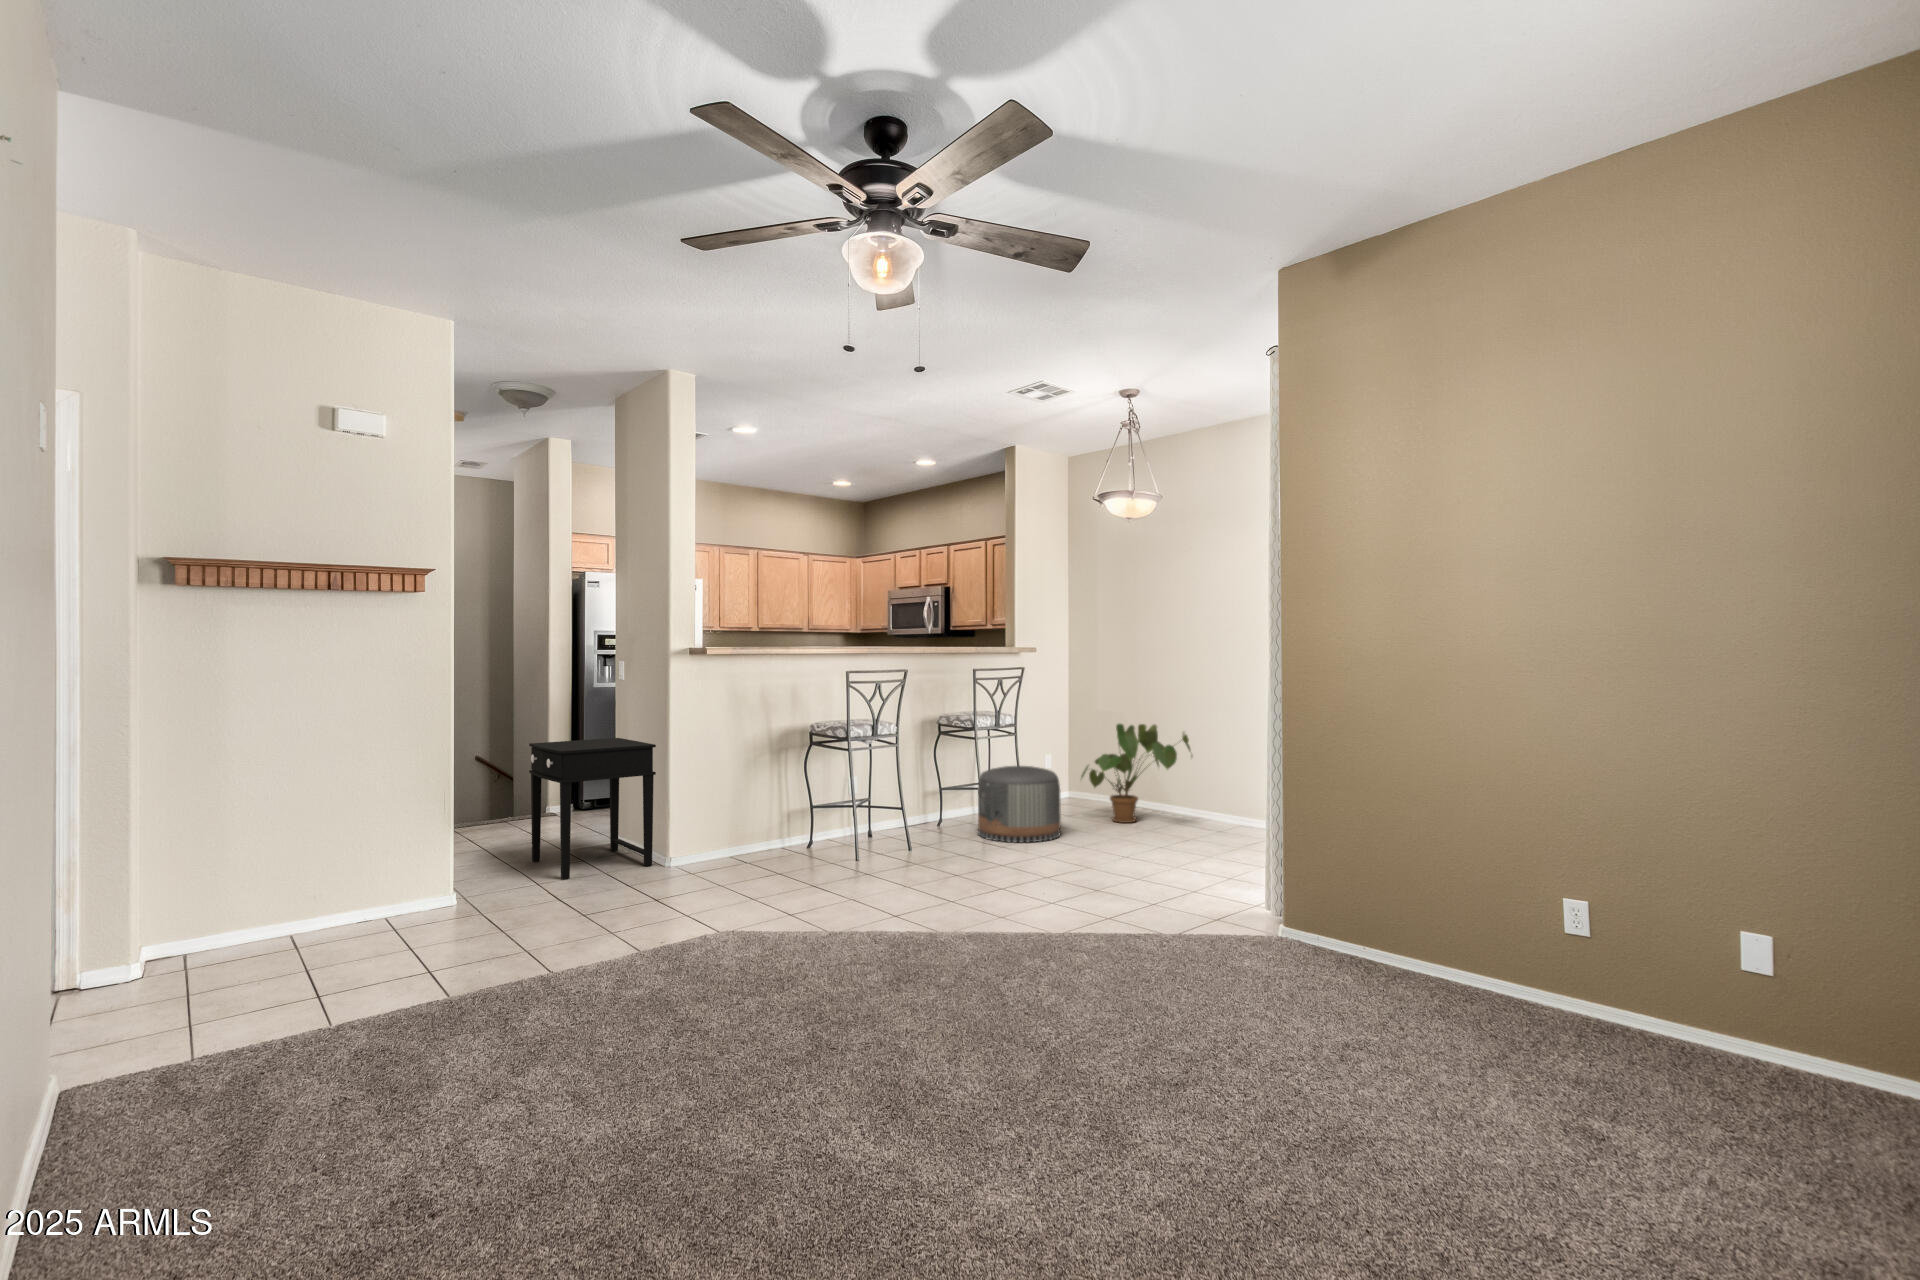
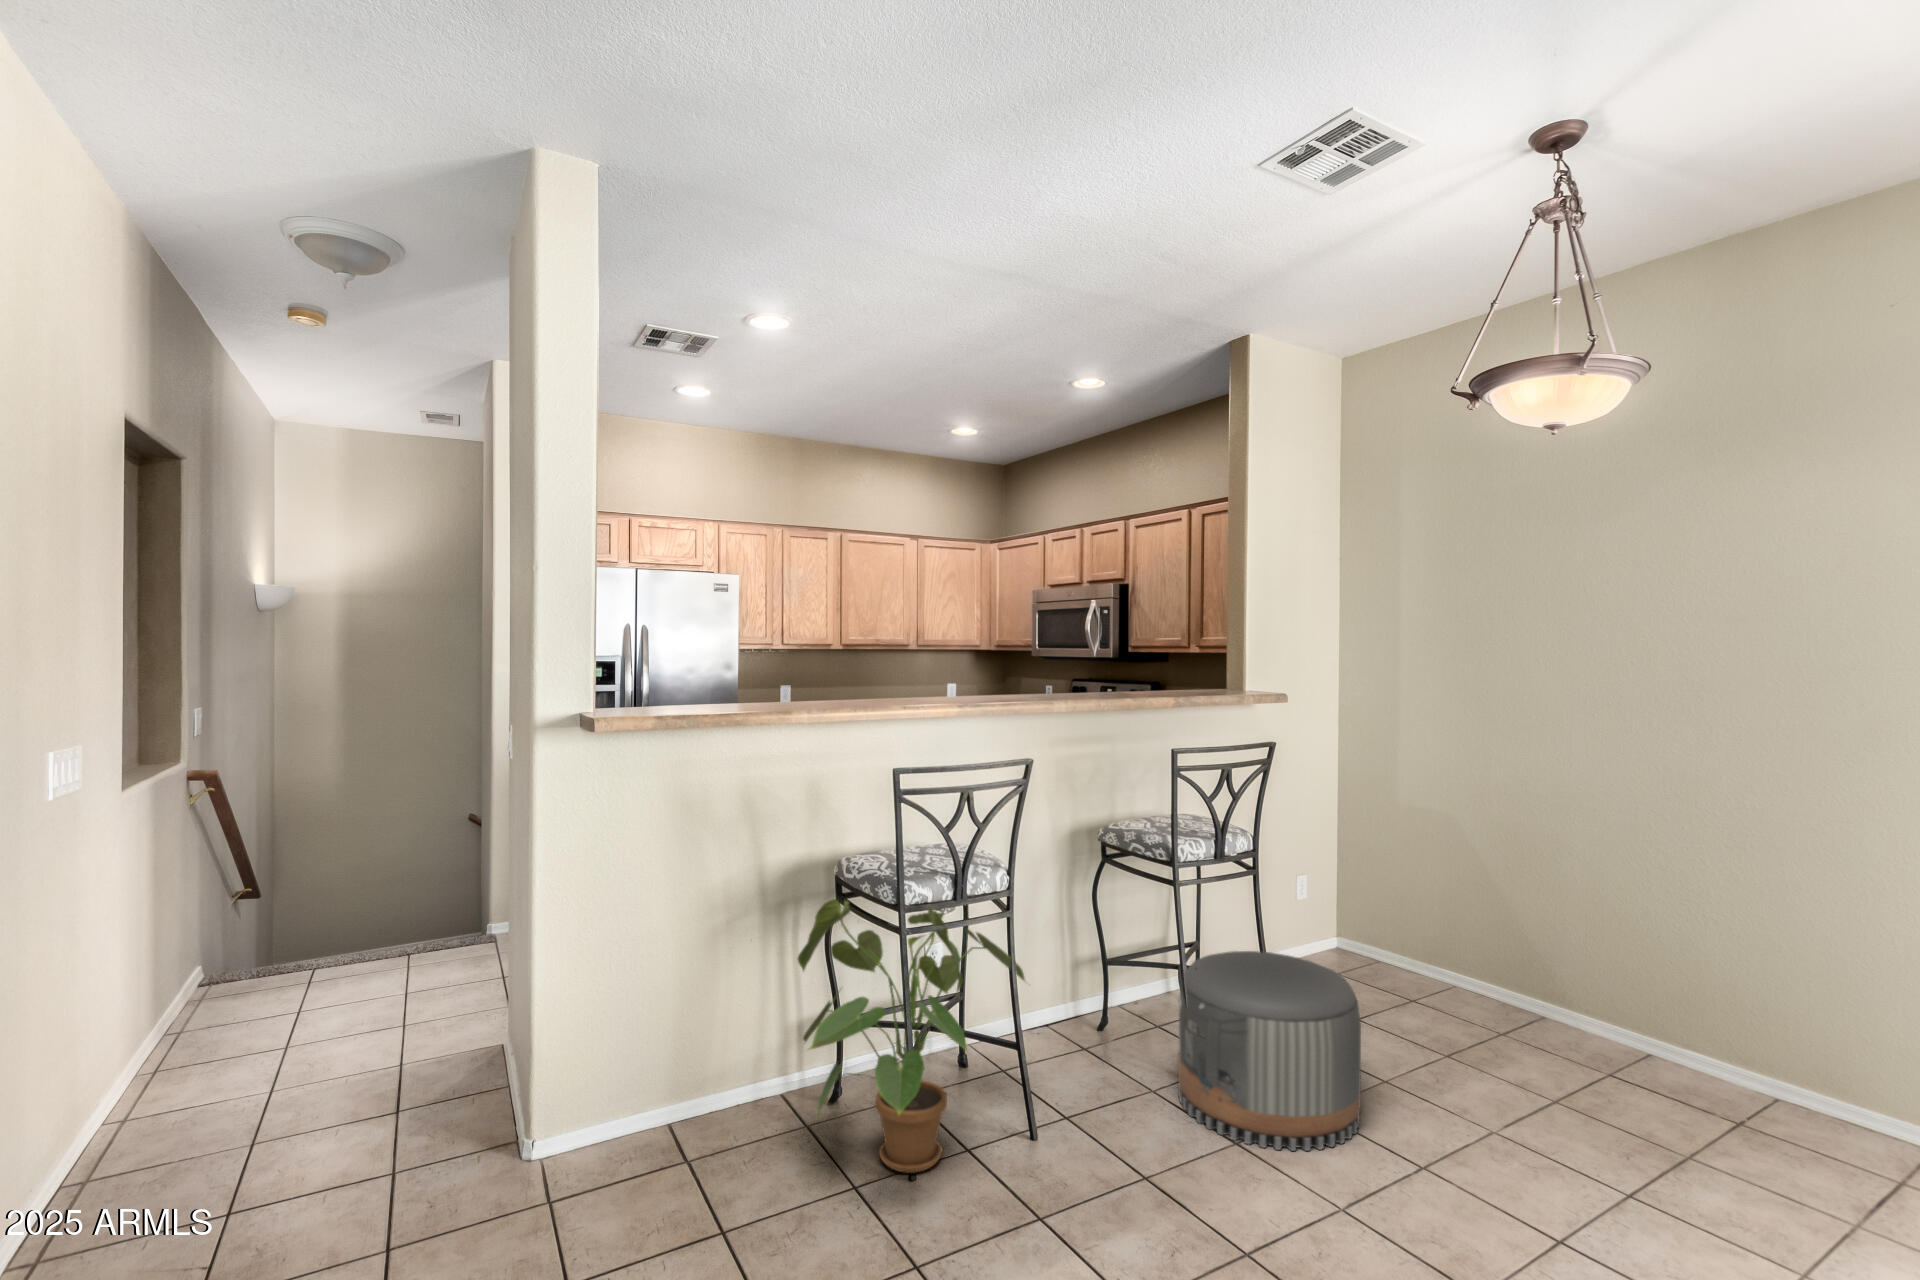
house plant: present [1081,724,1190,823] -> present [798,899,1025,1173]
side table: present [529,738,656,879] -> none [249,875,490,1229]

